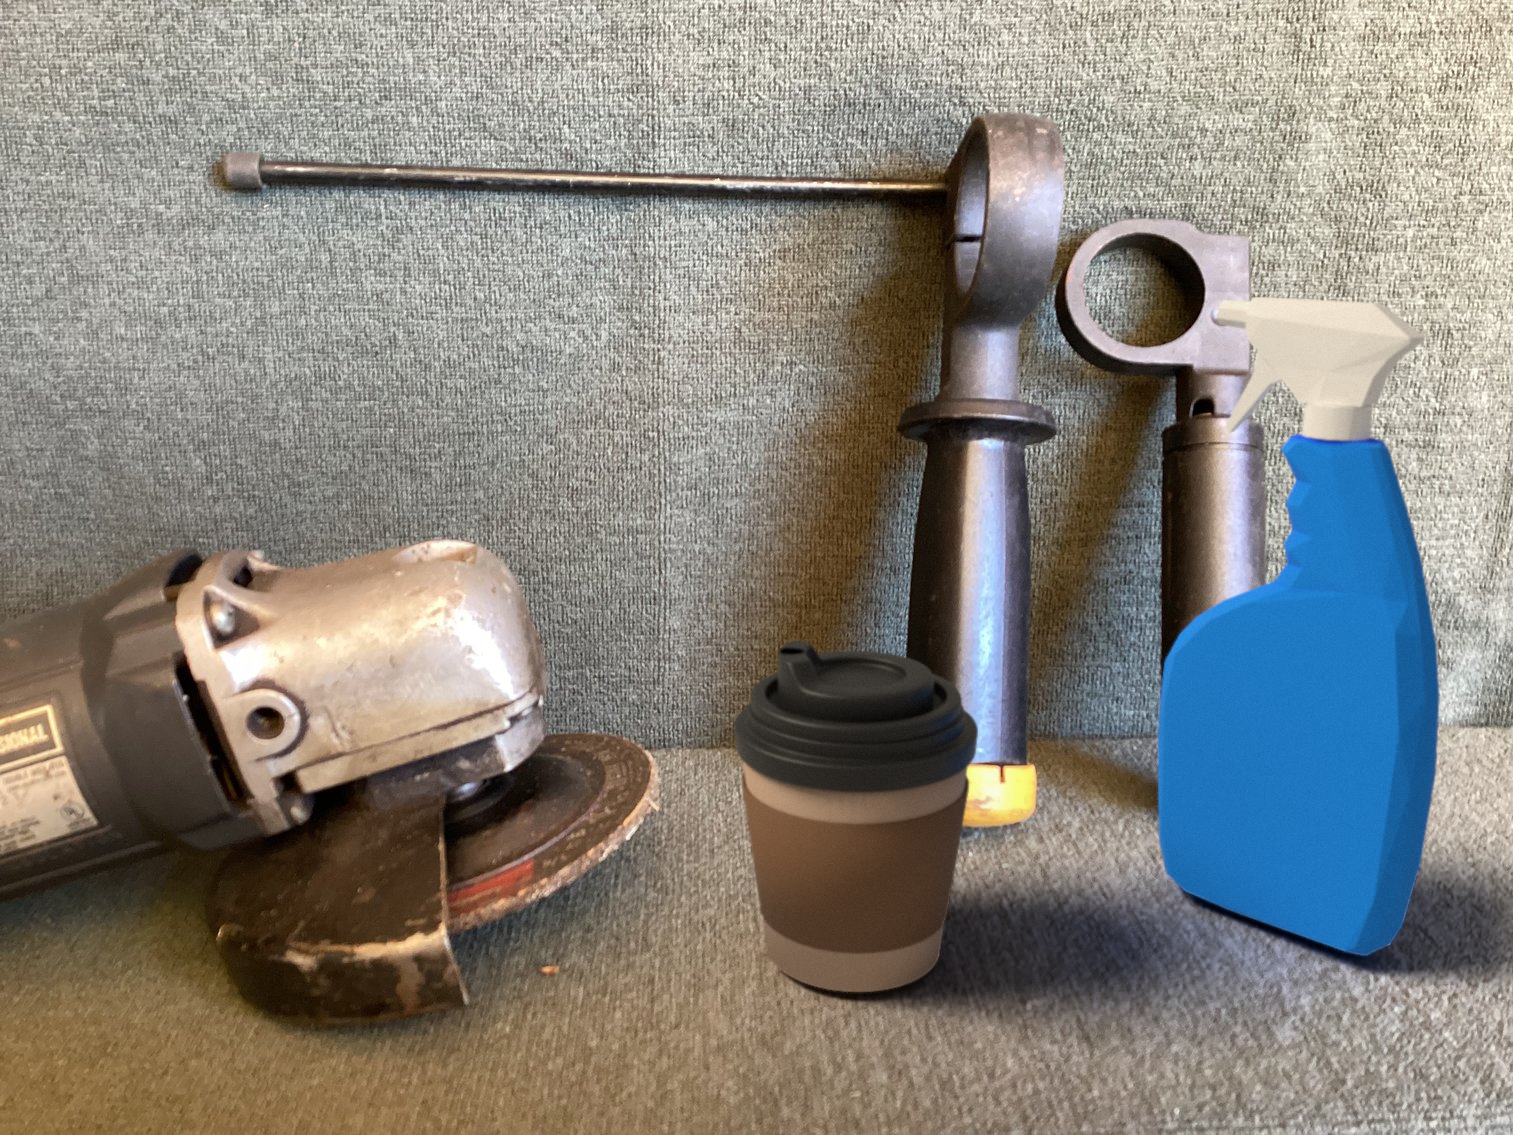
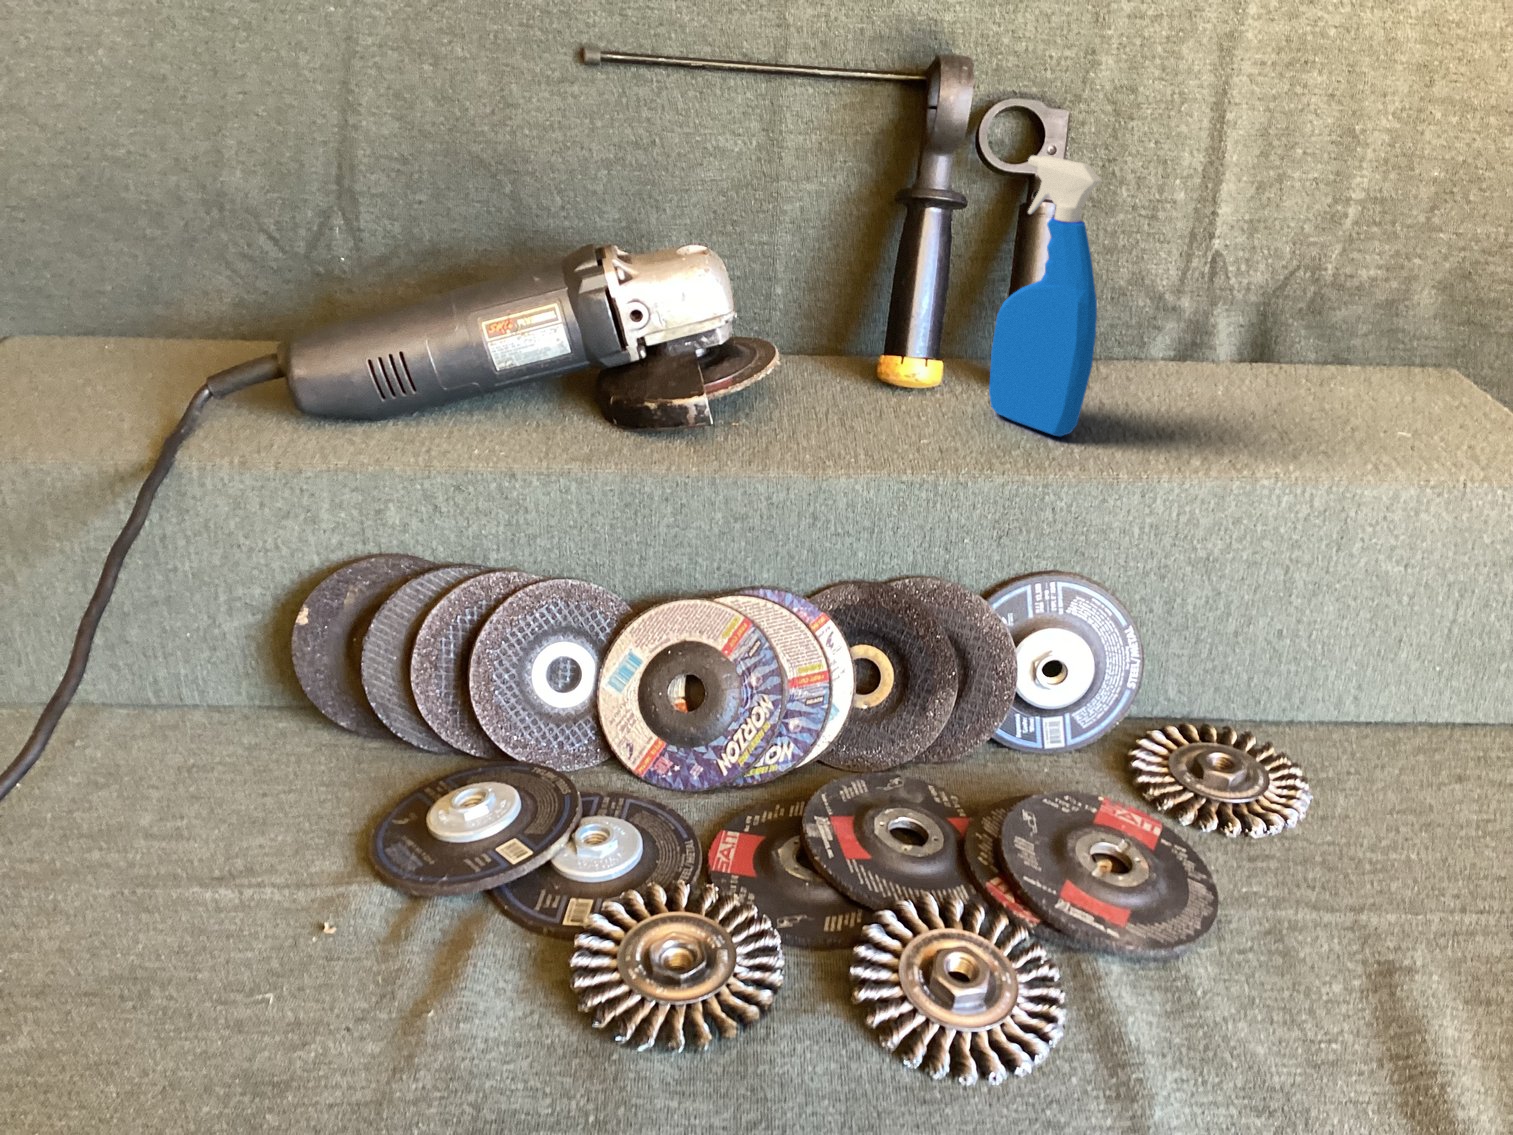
coffee cup: present [734,641,978,992] -> none [812,296,911,437]

